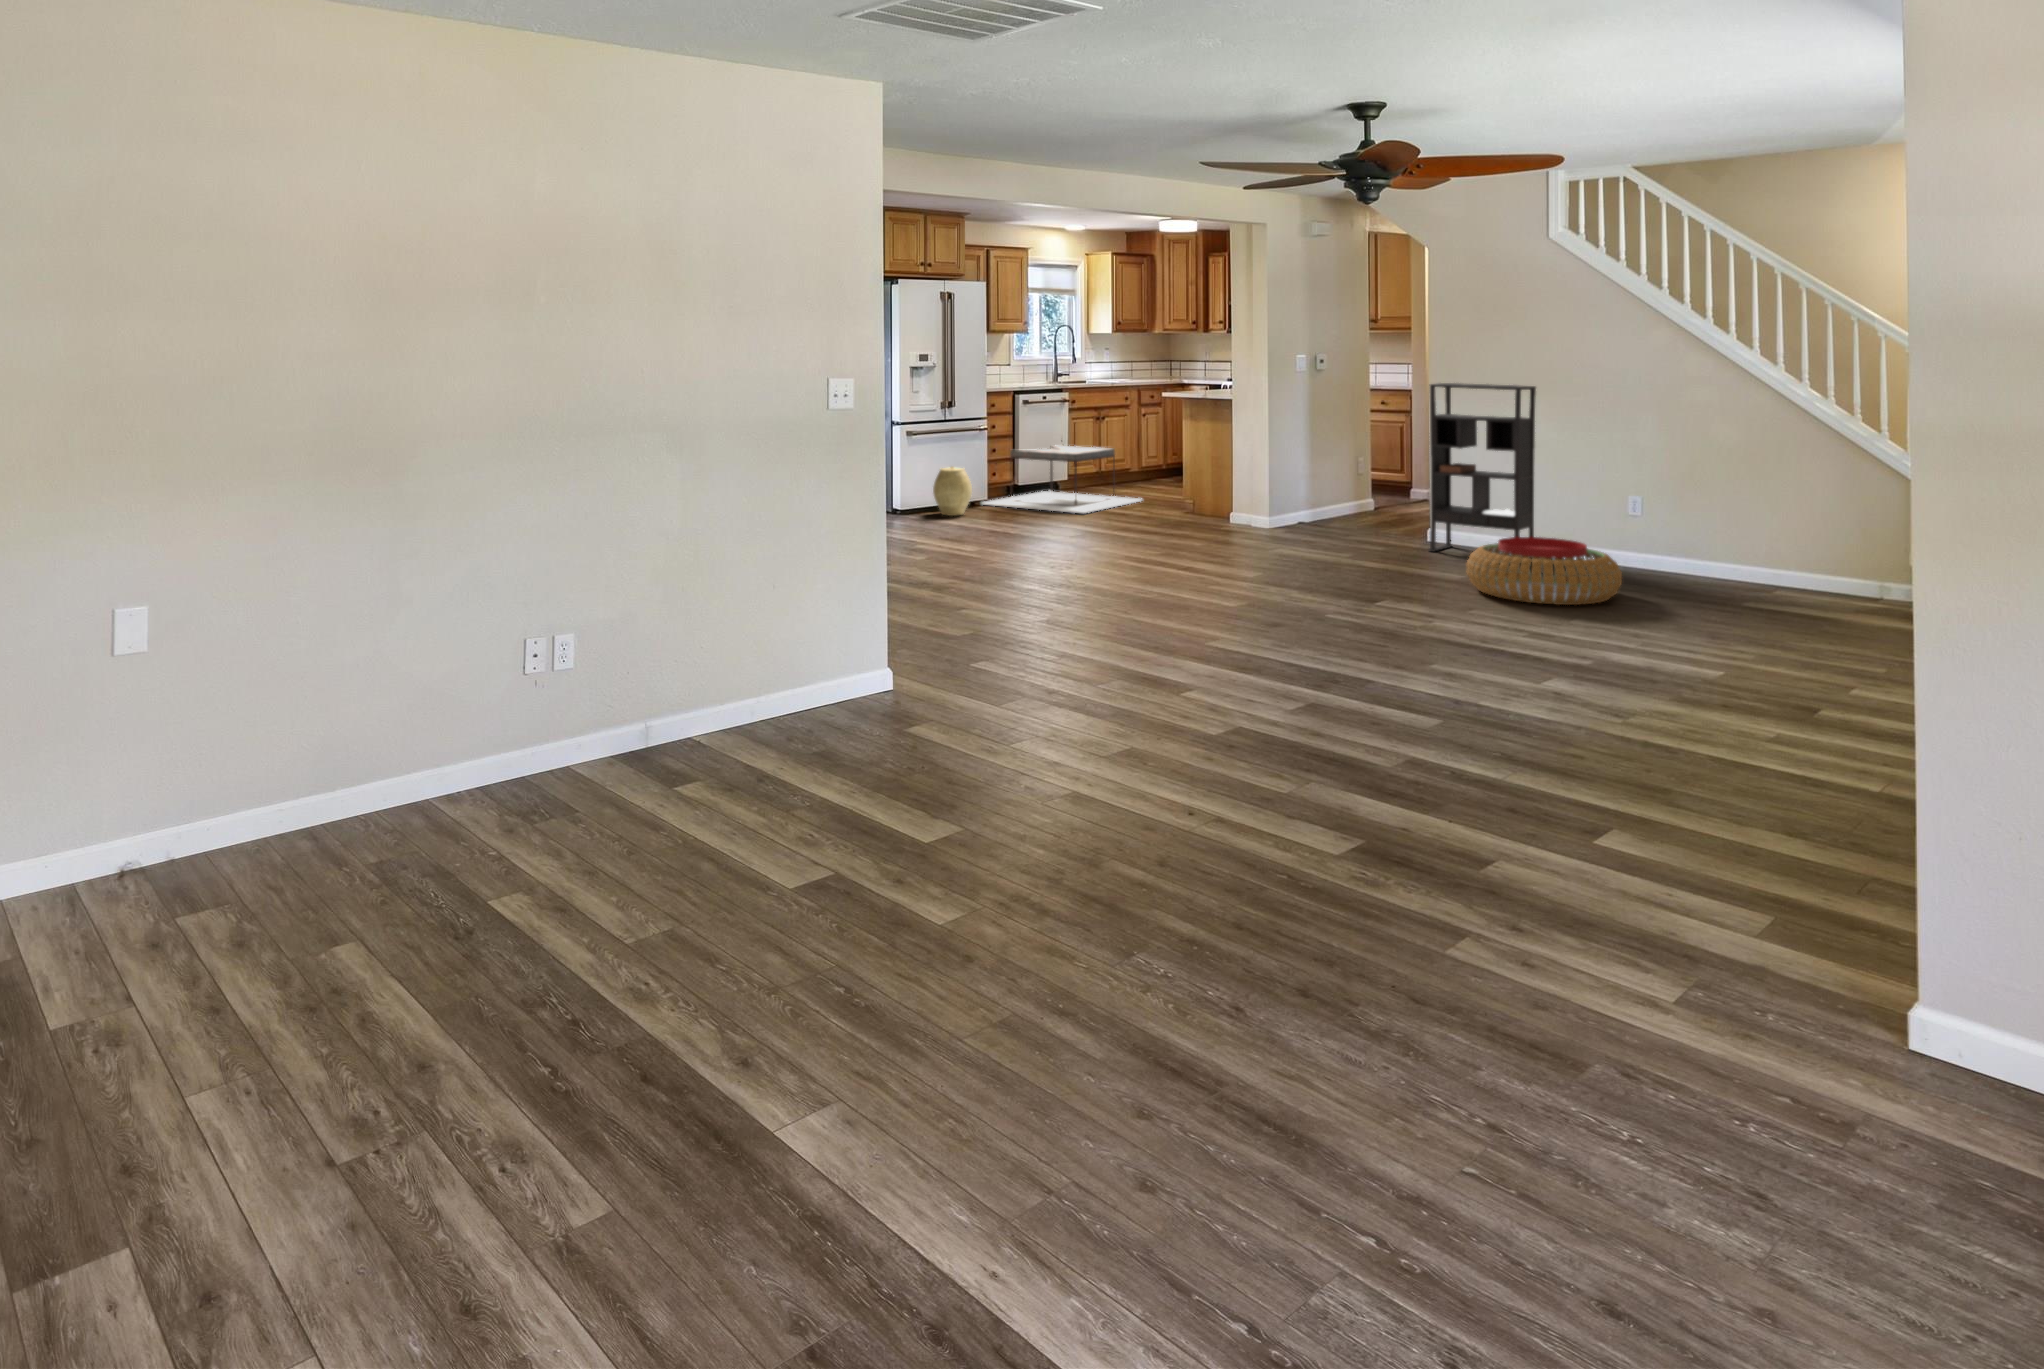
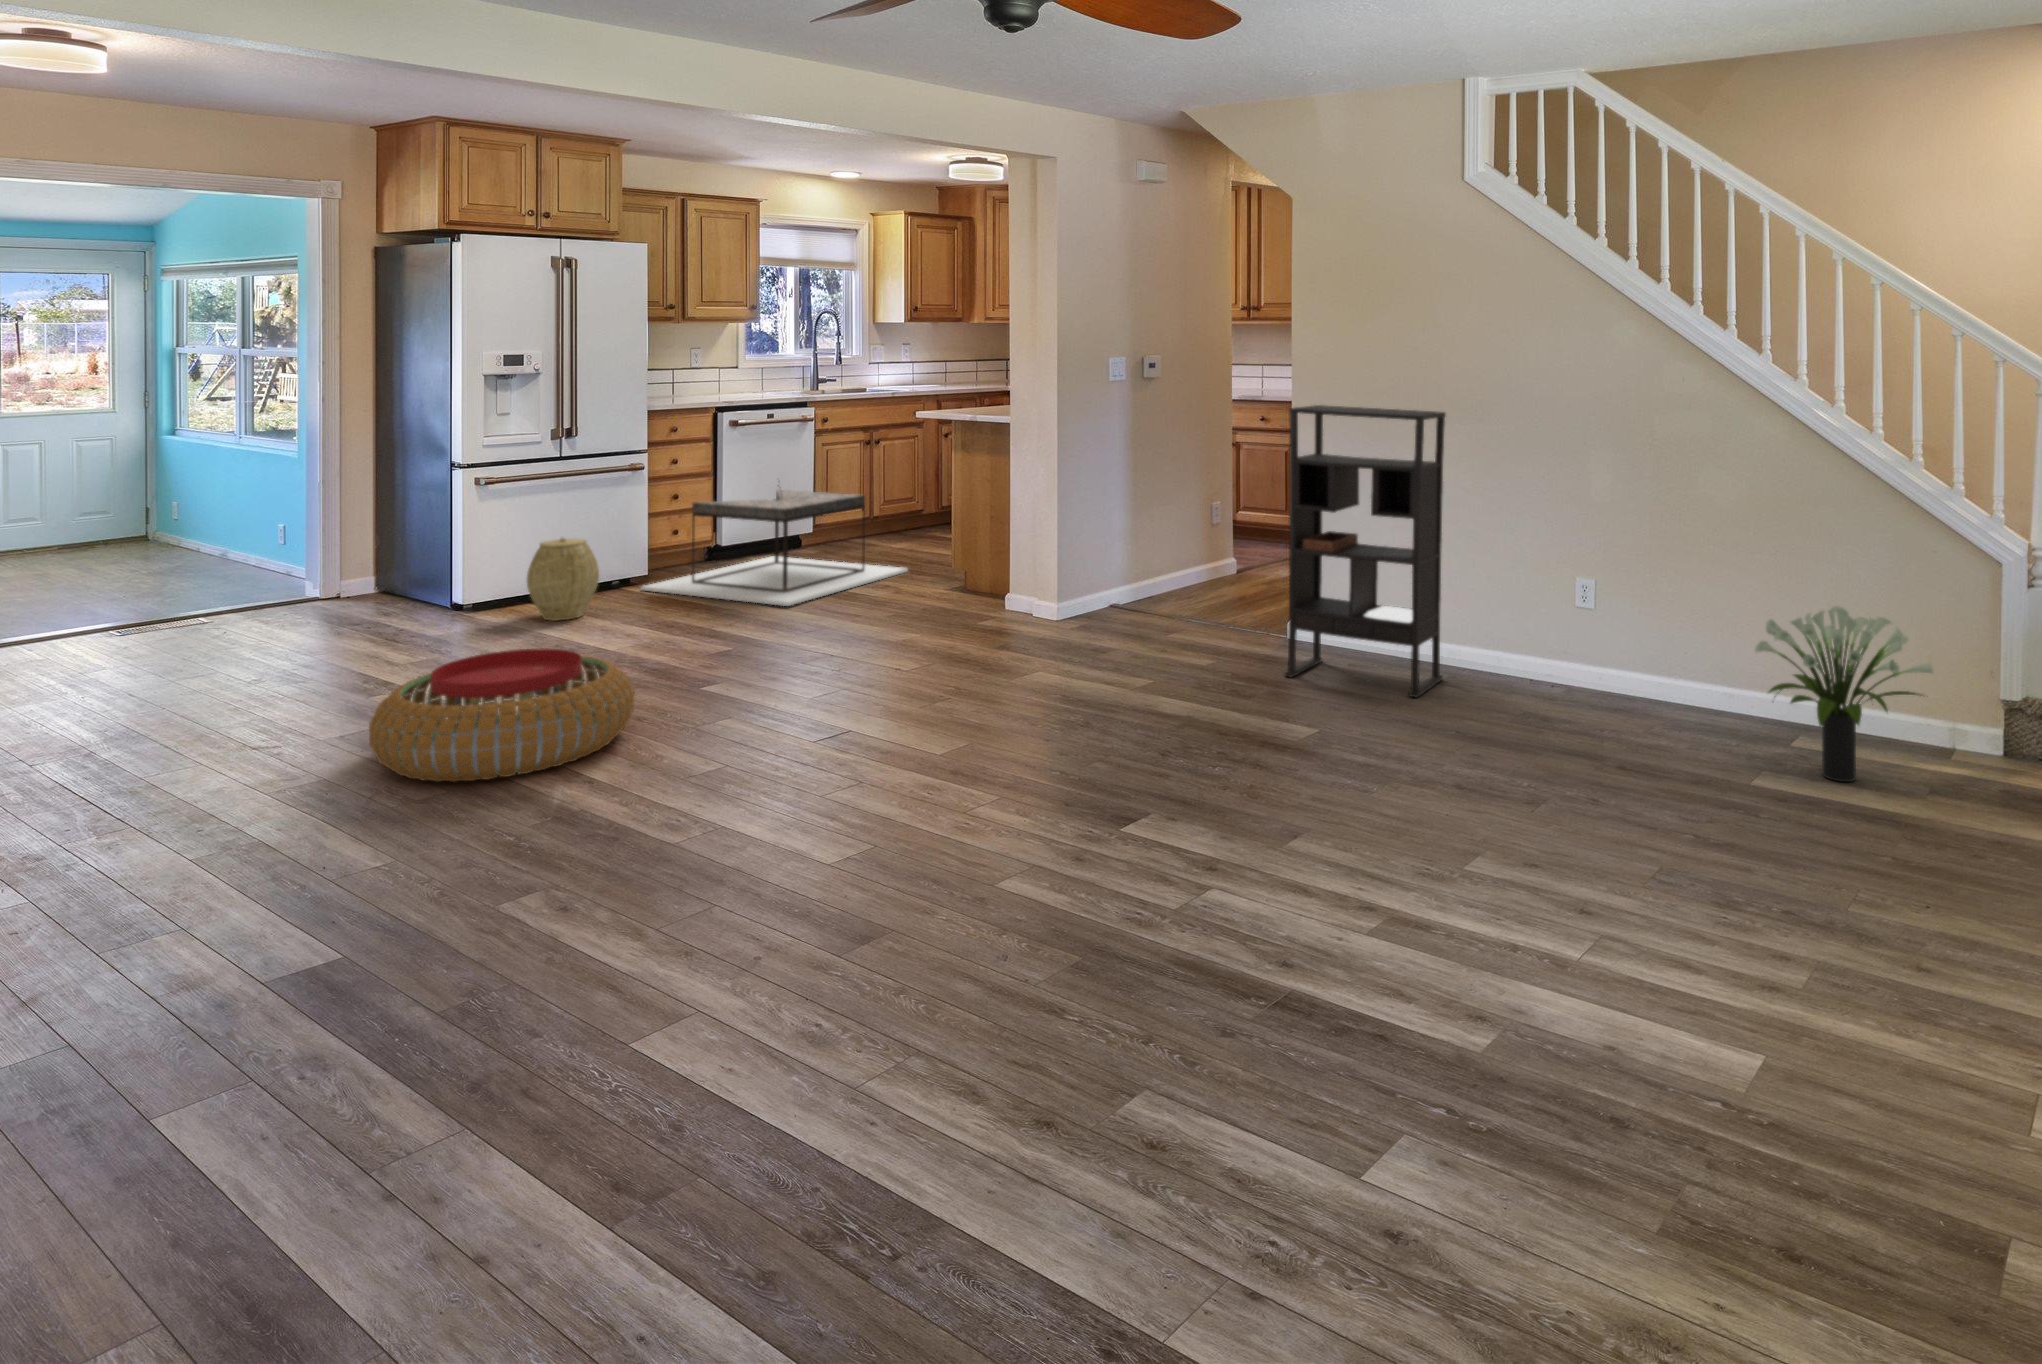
potted plant: none [1736,496,1850,600] -> present [1755,606,1933,782]
pouf: present [1467,537,1622,605] -> present [369,648,634,782]

